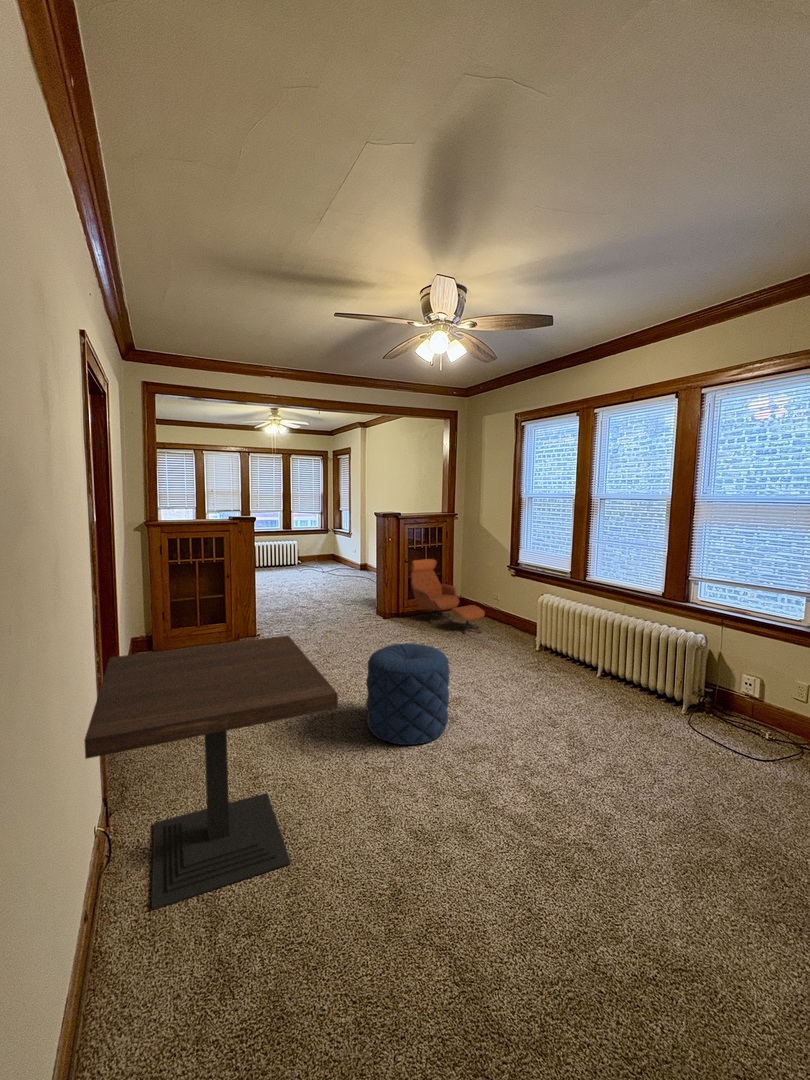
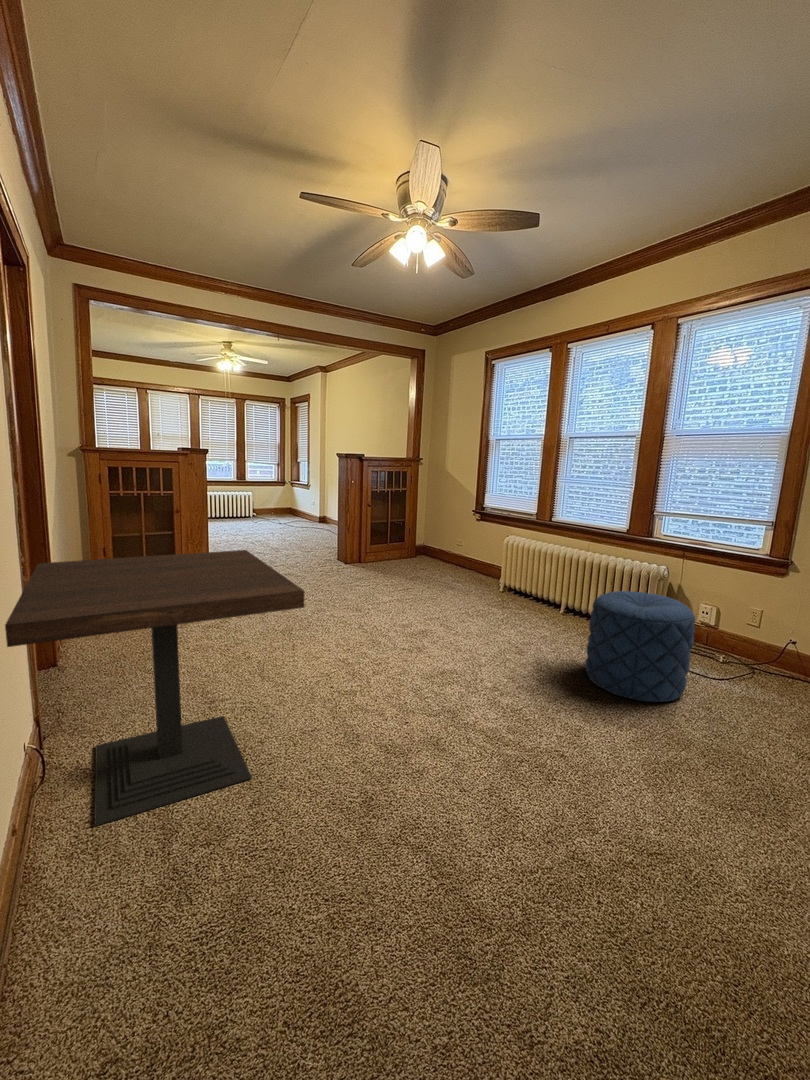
lounge chair: present [411,559,485,634] -> none [373,504,448,578]
pouf: present [366,643,450,745] -> present [585,591,695,702]

